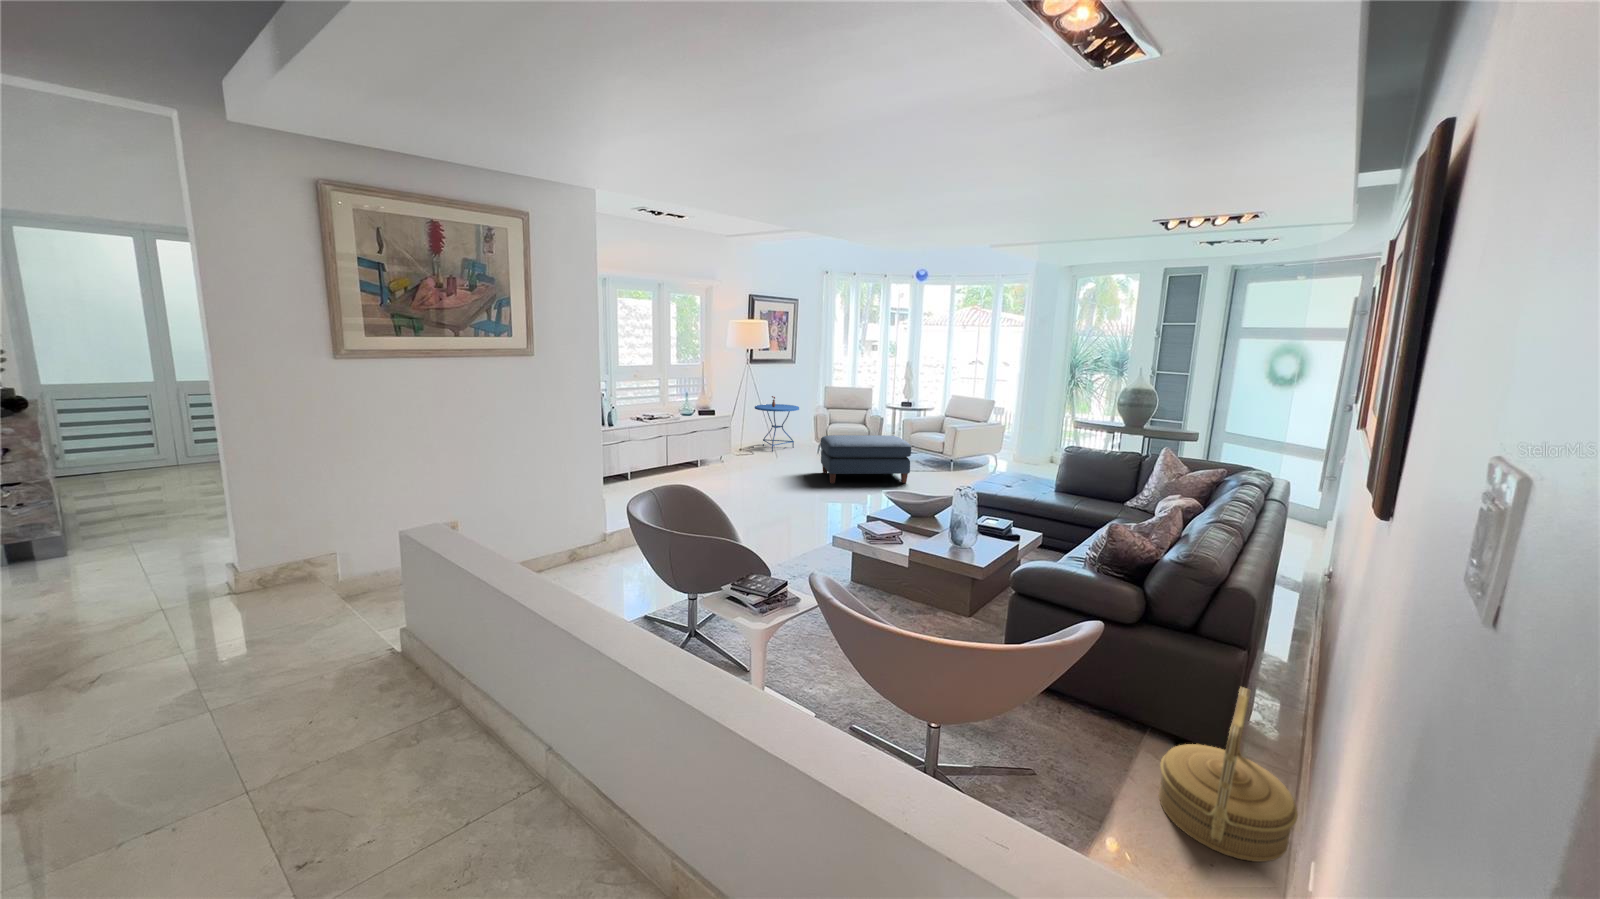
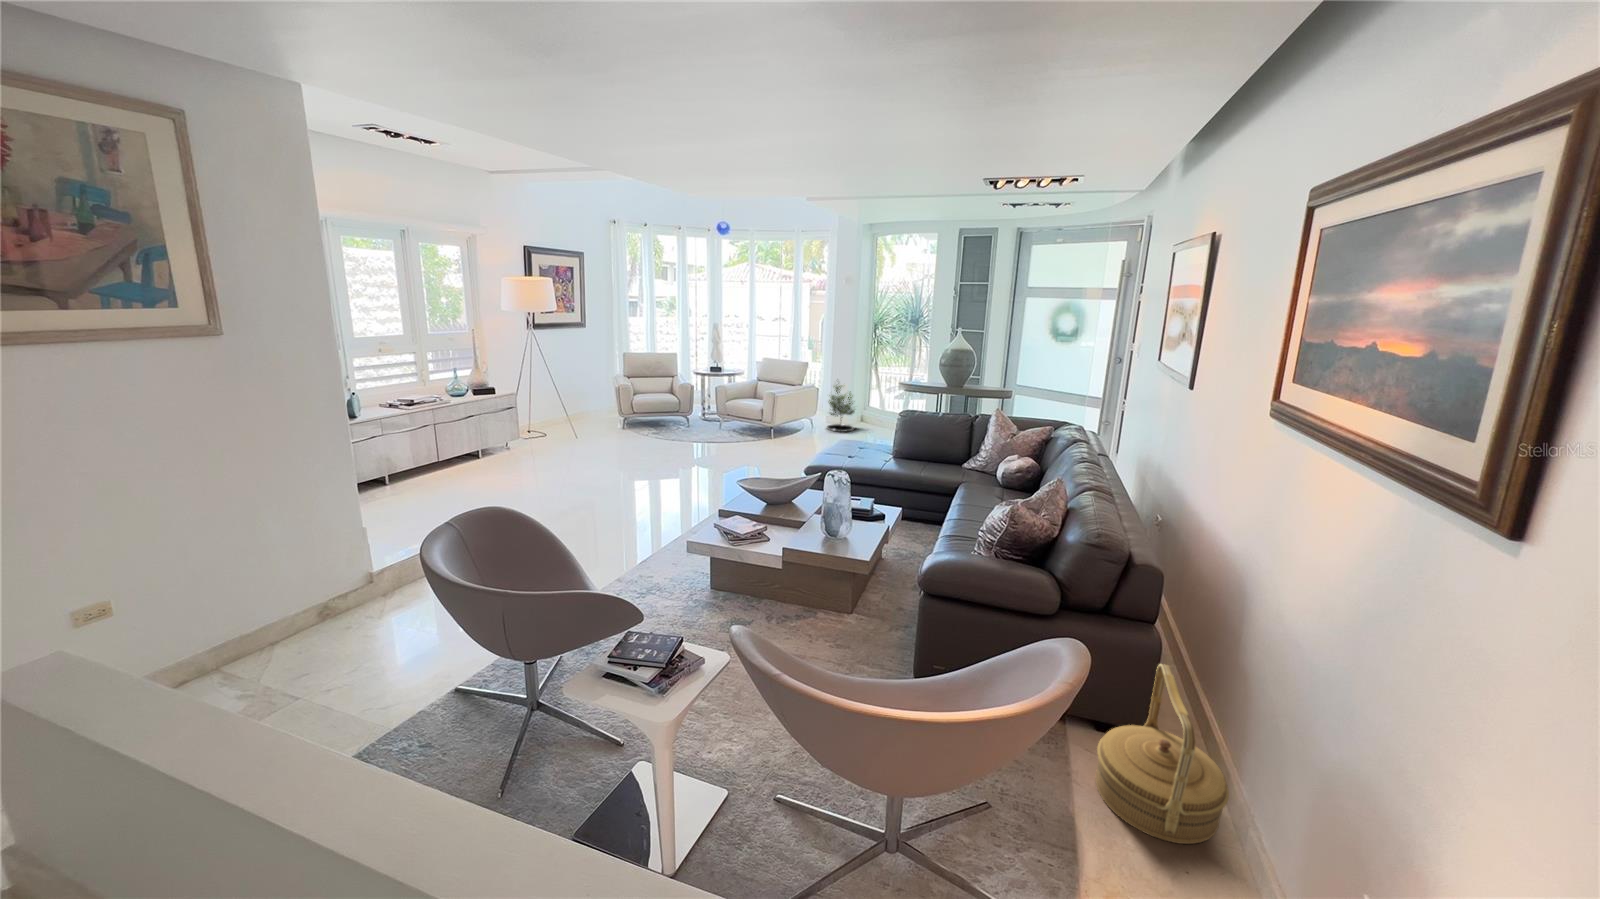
side table: present [755,396,799,452] -> none [542,366,598,432]
potted tree: none [1007,417,1041,470] -> present [826,385,854,432]
ottoman: present [821,435,911,483] -> none [632,406,736,466]

